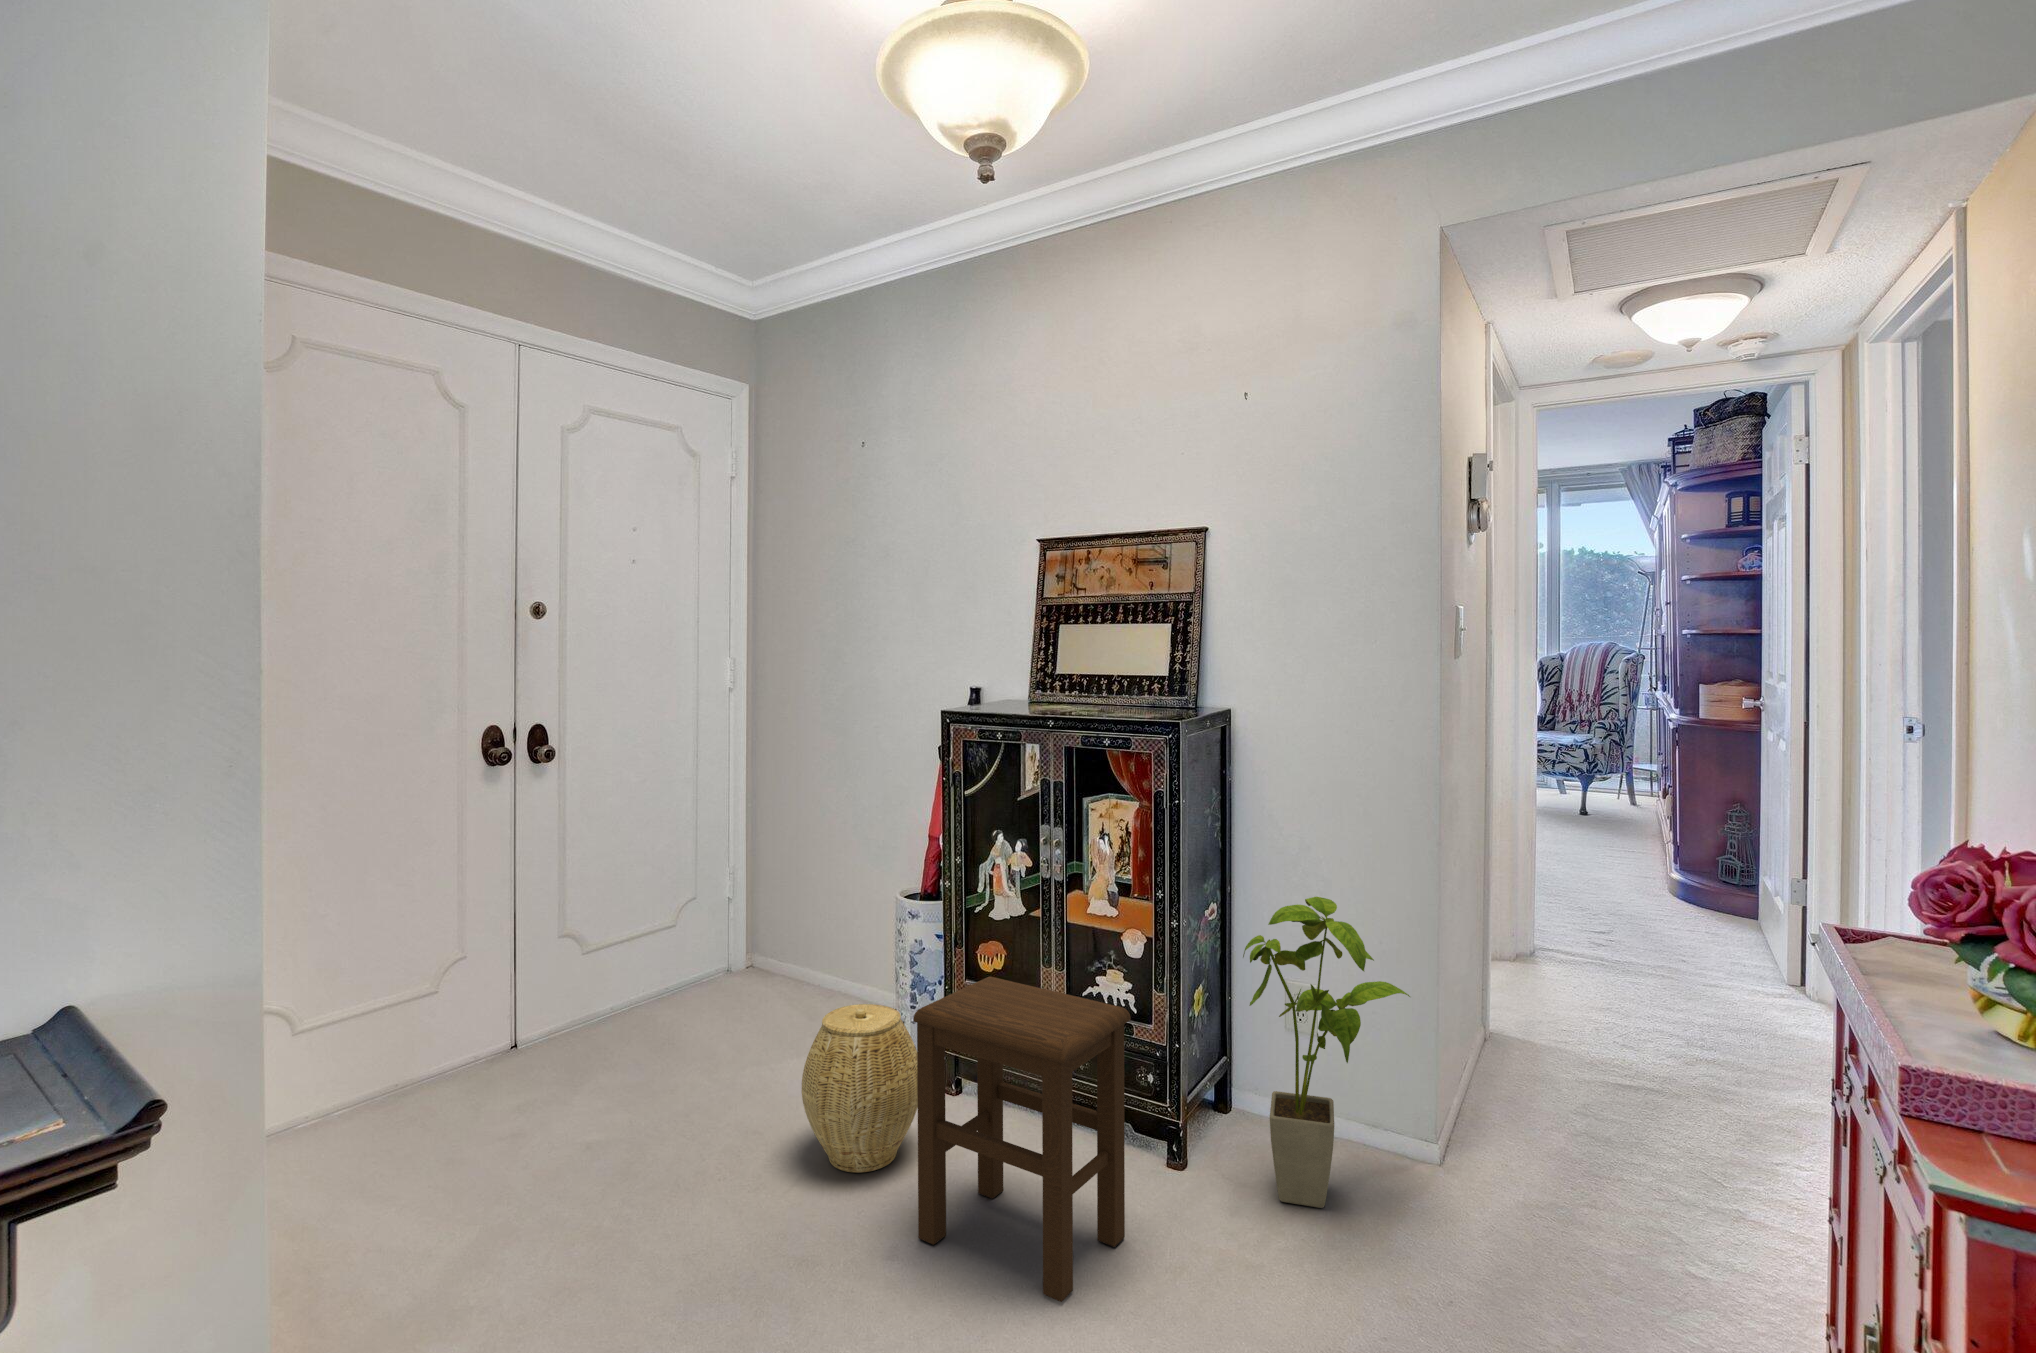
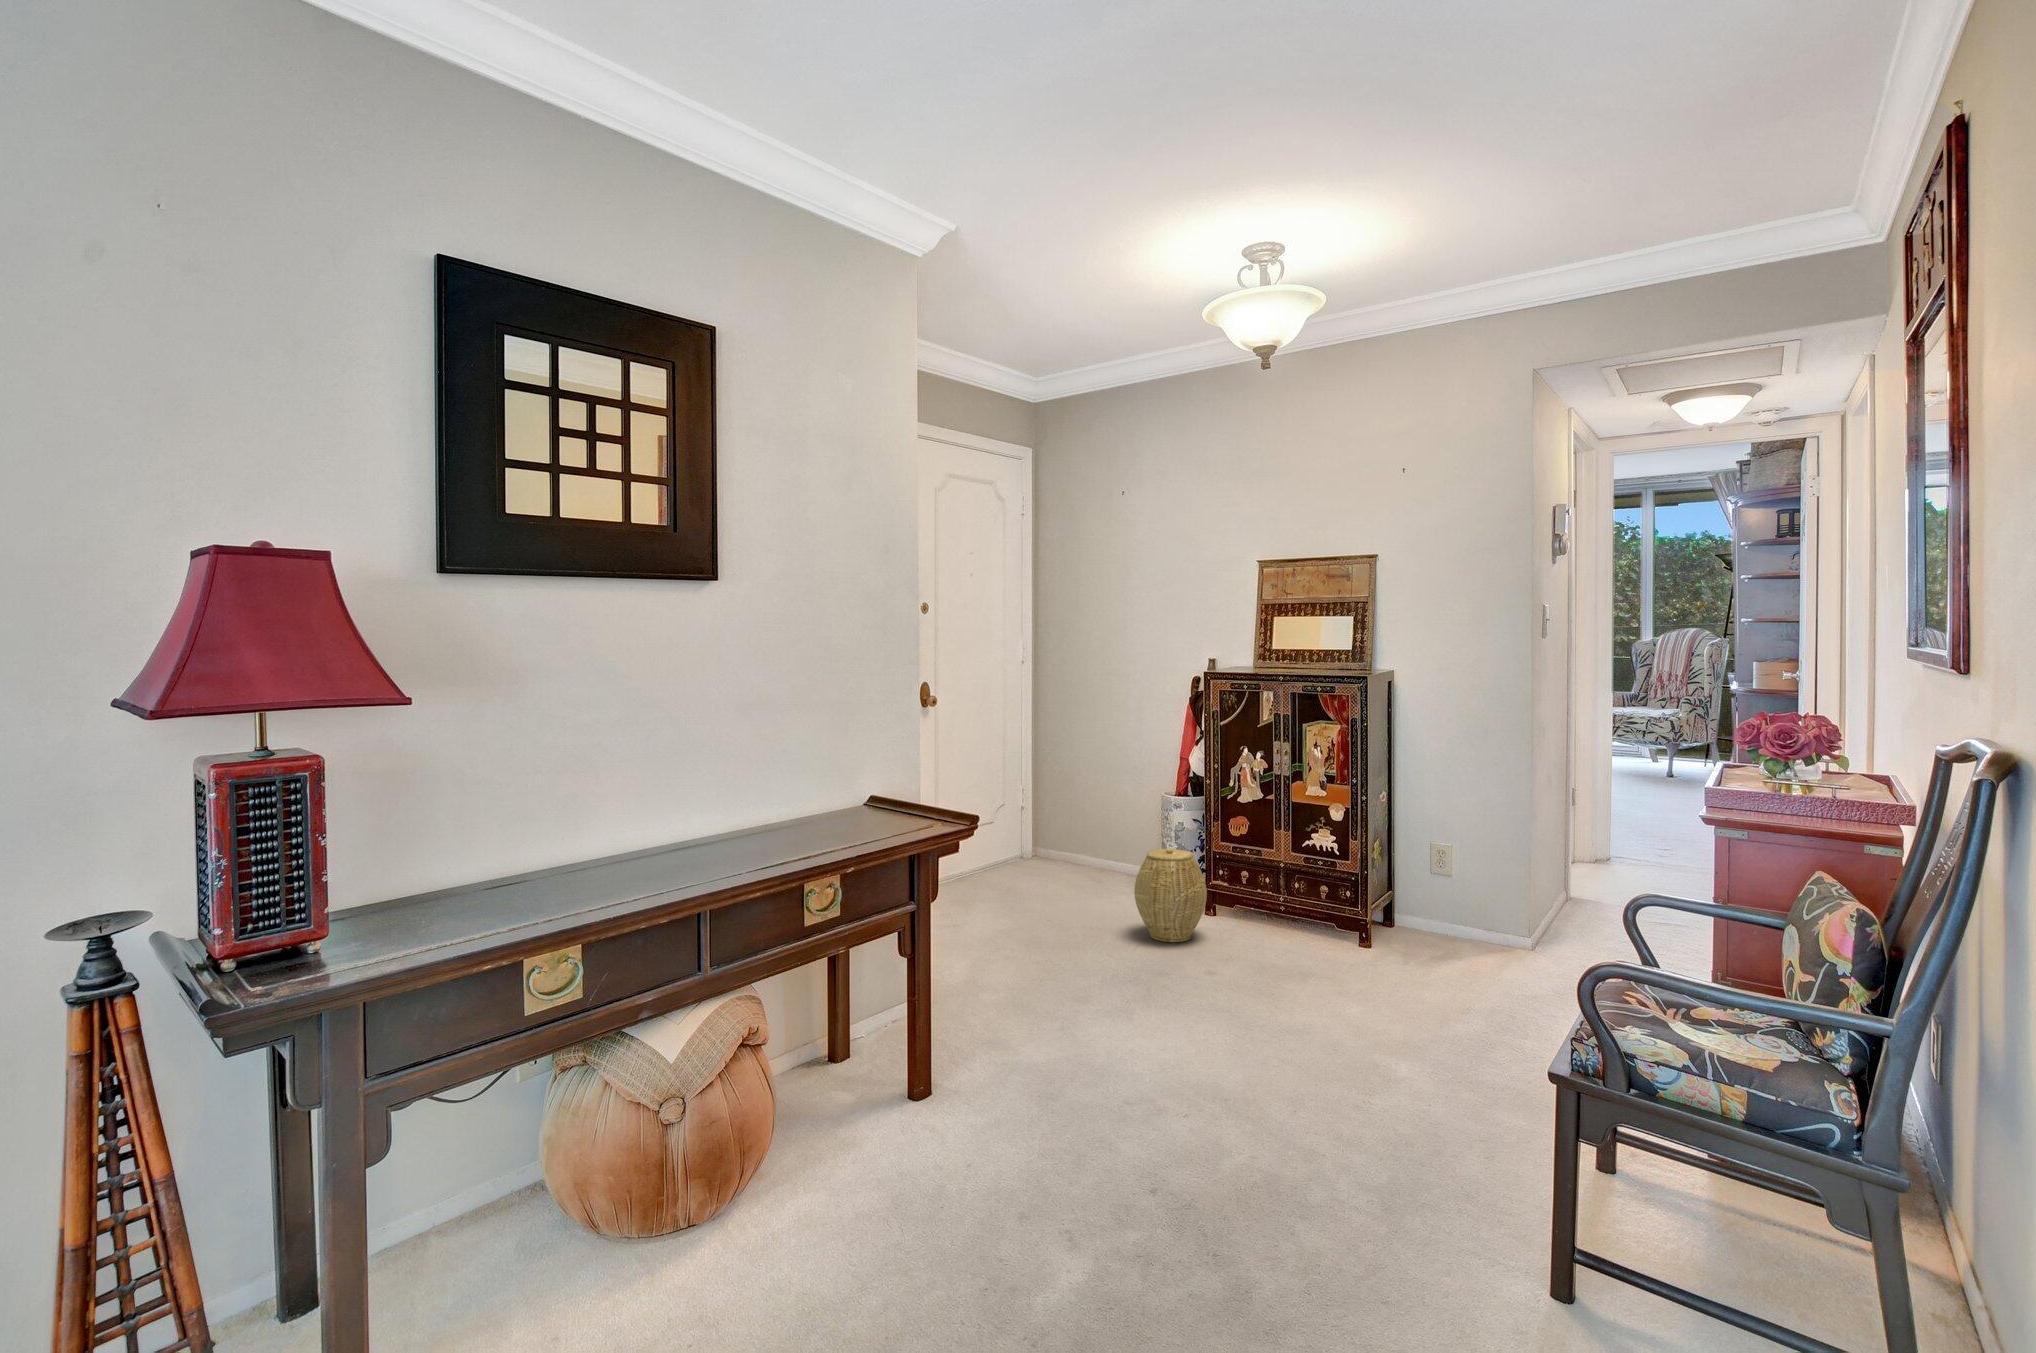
house plant: present [1243,897,1410,1208] -> none [1408,778,1514,961]
stool: present [914,977,1131,1302] -> none [1220,825,1346,986]

